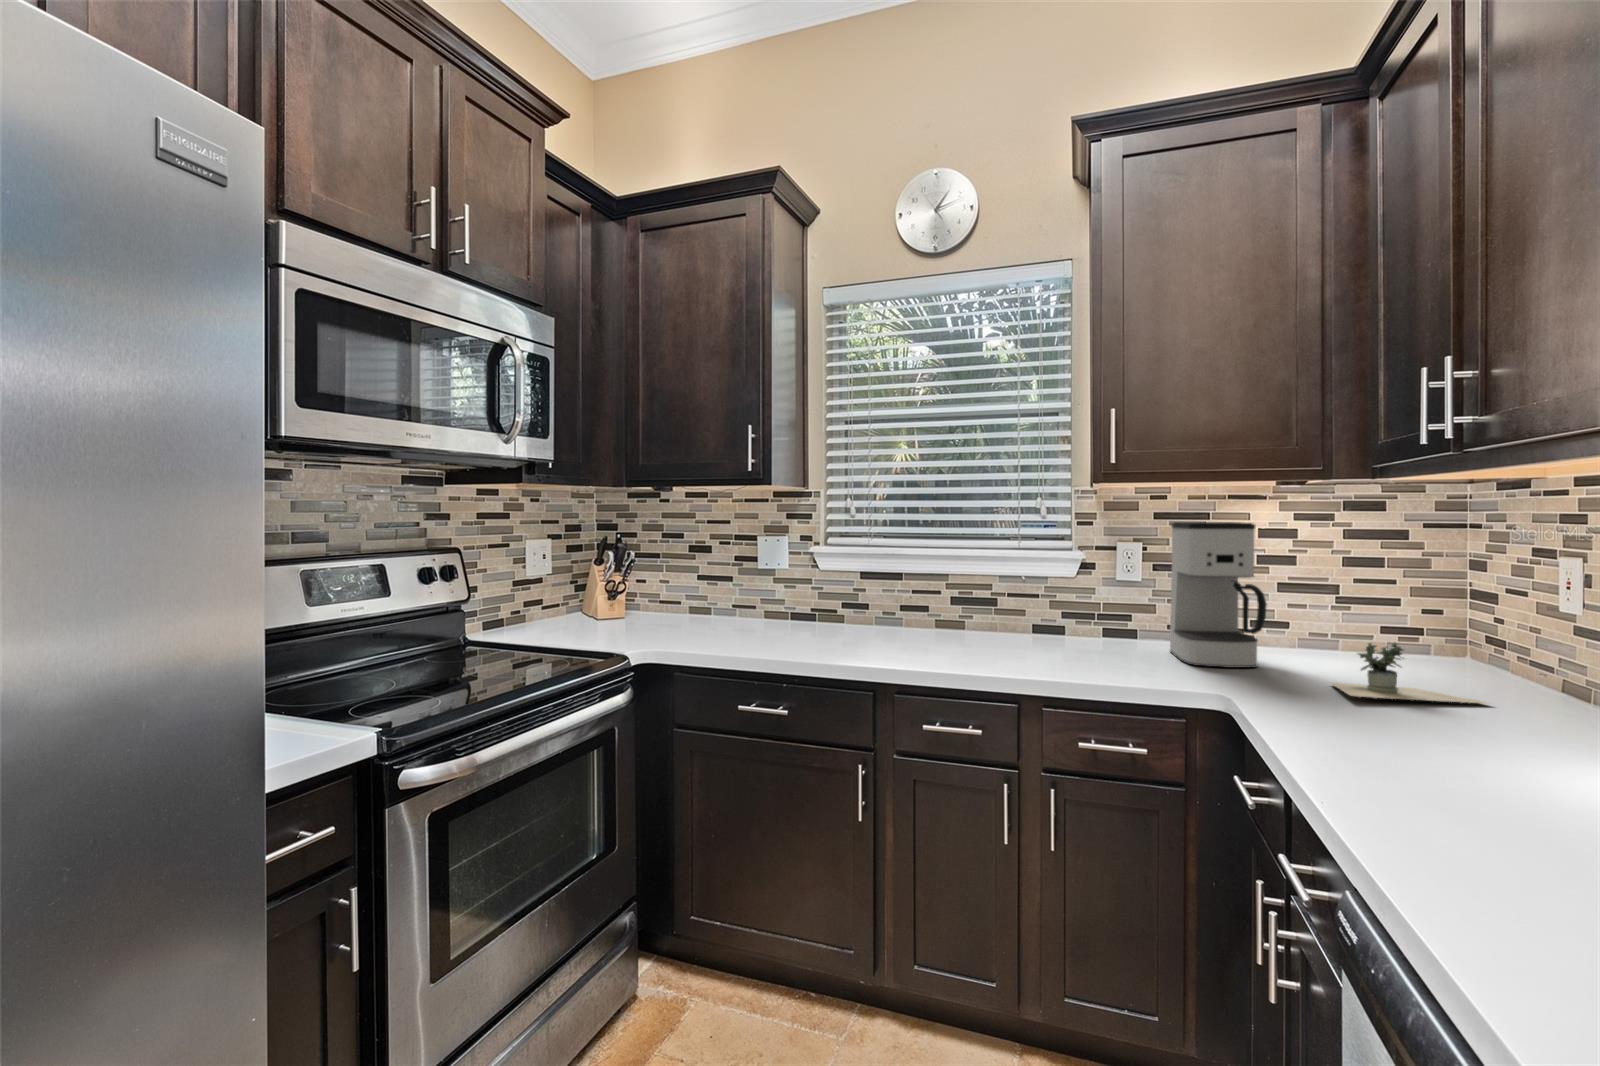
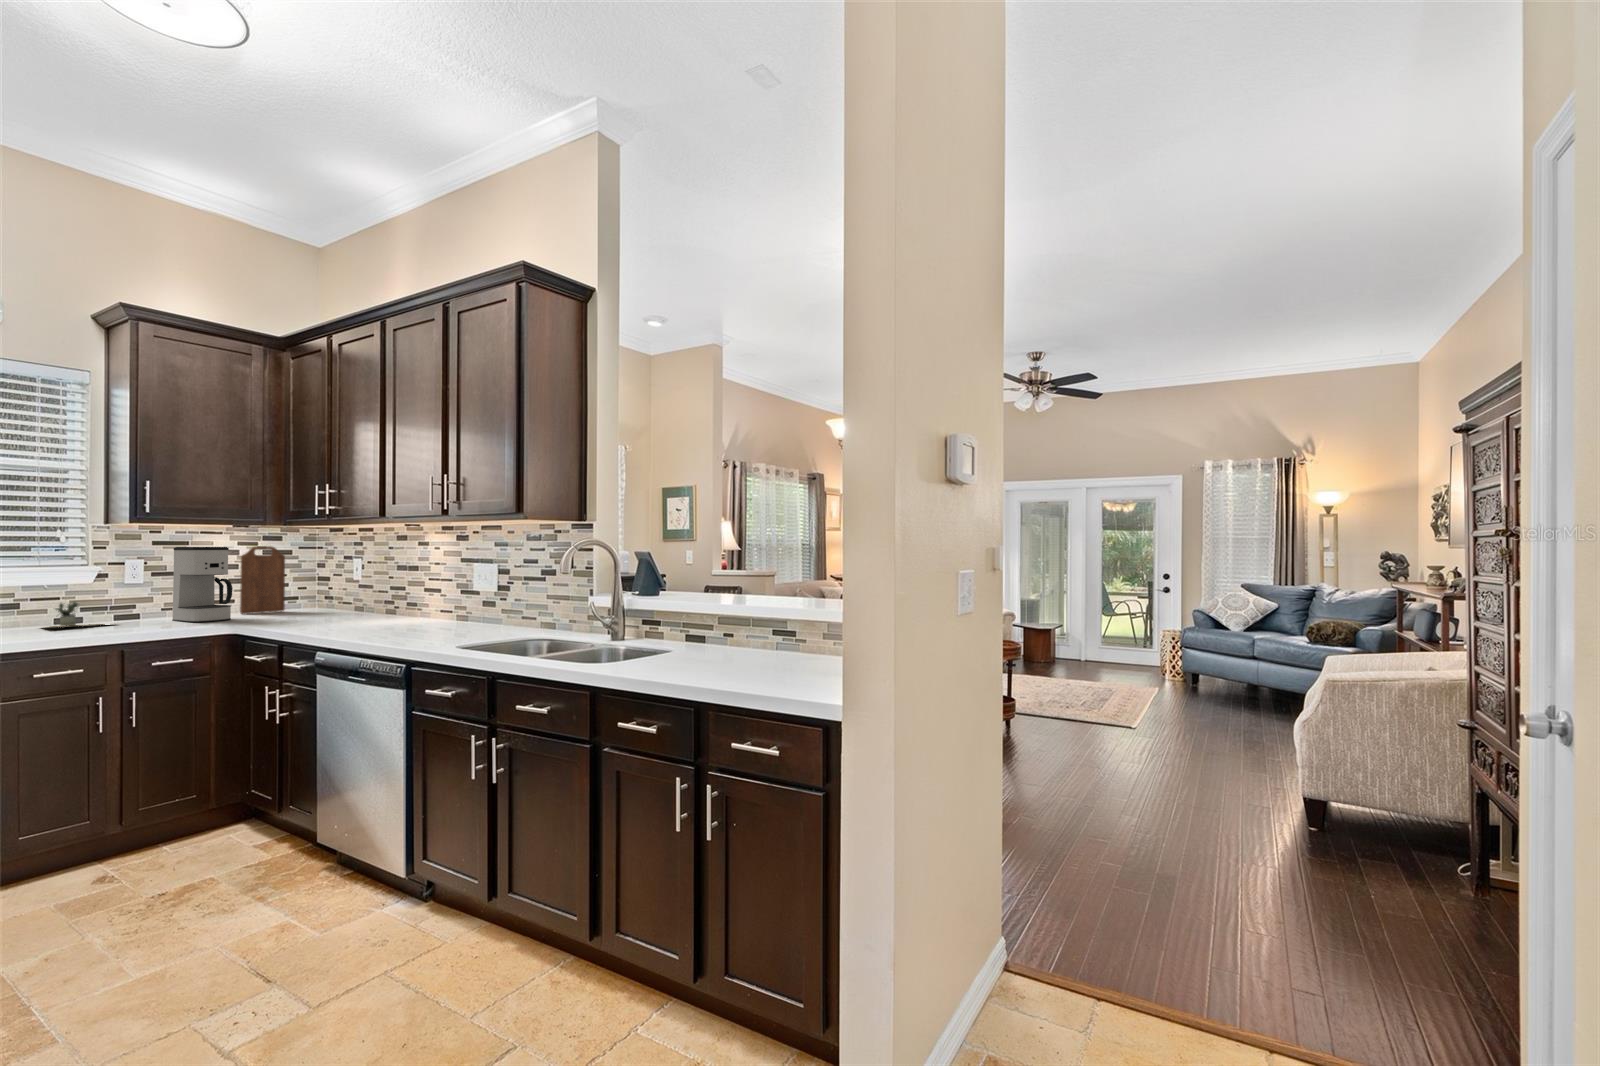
cutting board: none [1297,522,1390,657] -> present [240,546,285,614]
potted plant: present [1332,643,1545,703] -> present [55,602,84,627]

